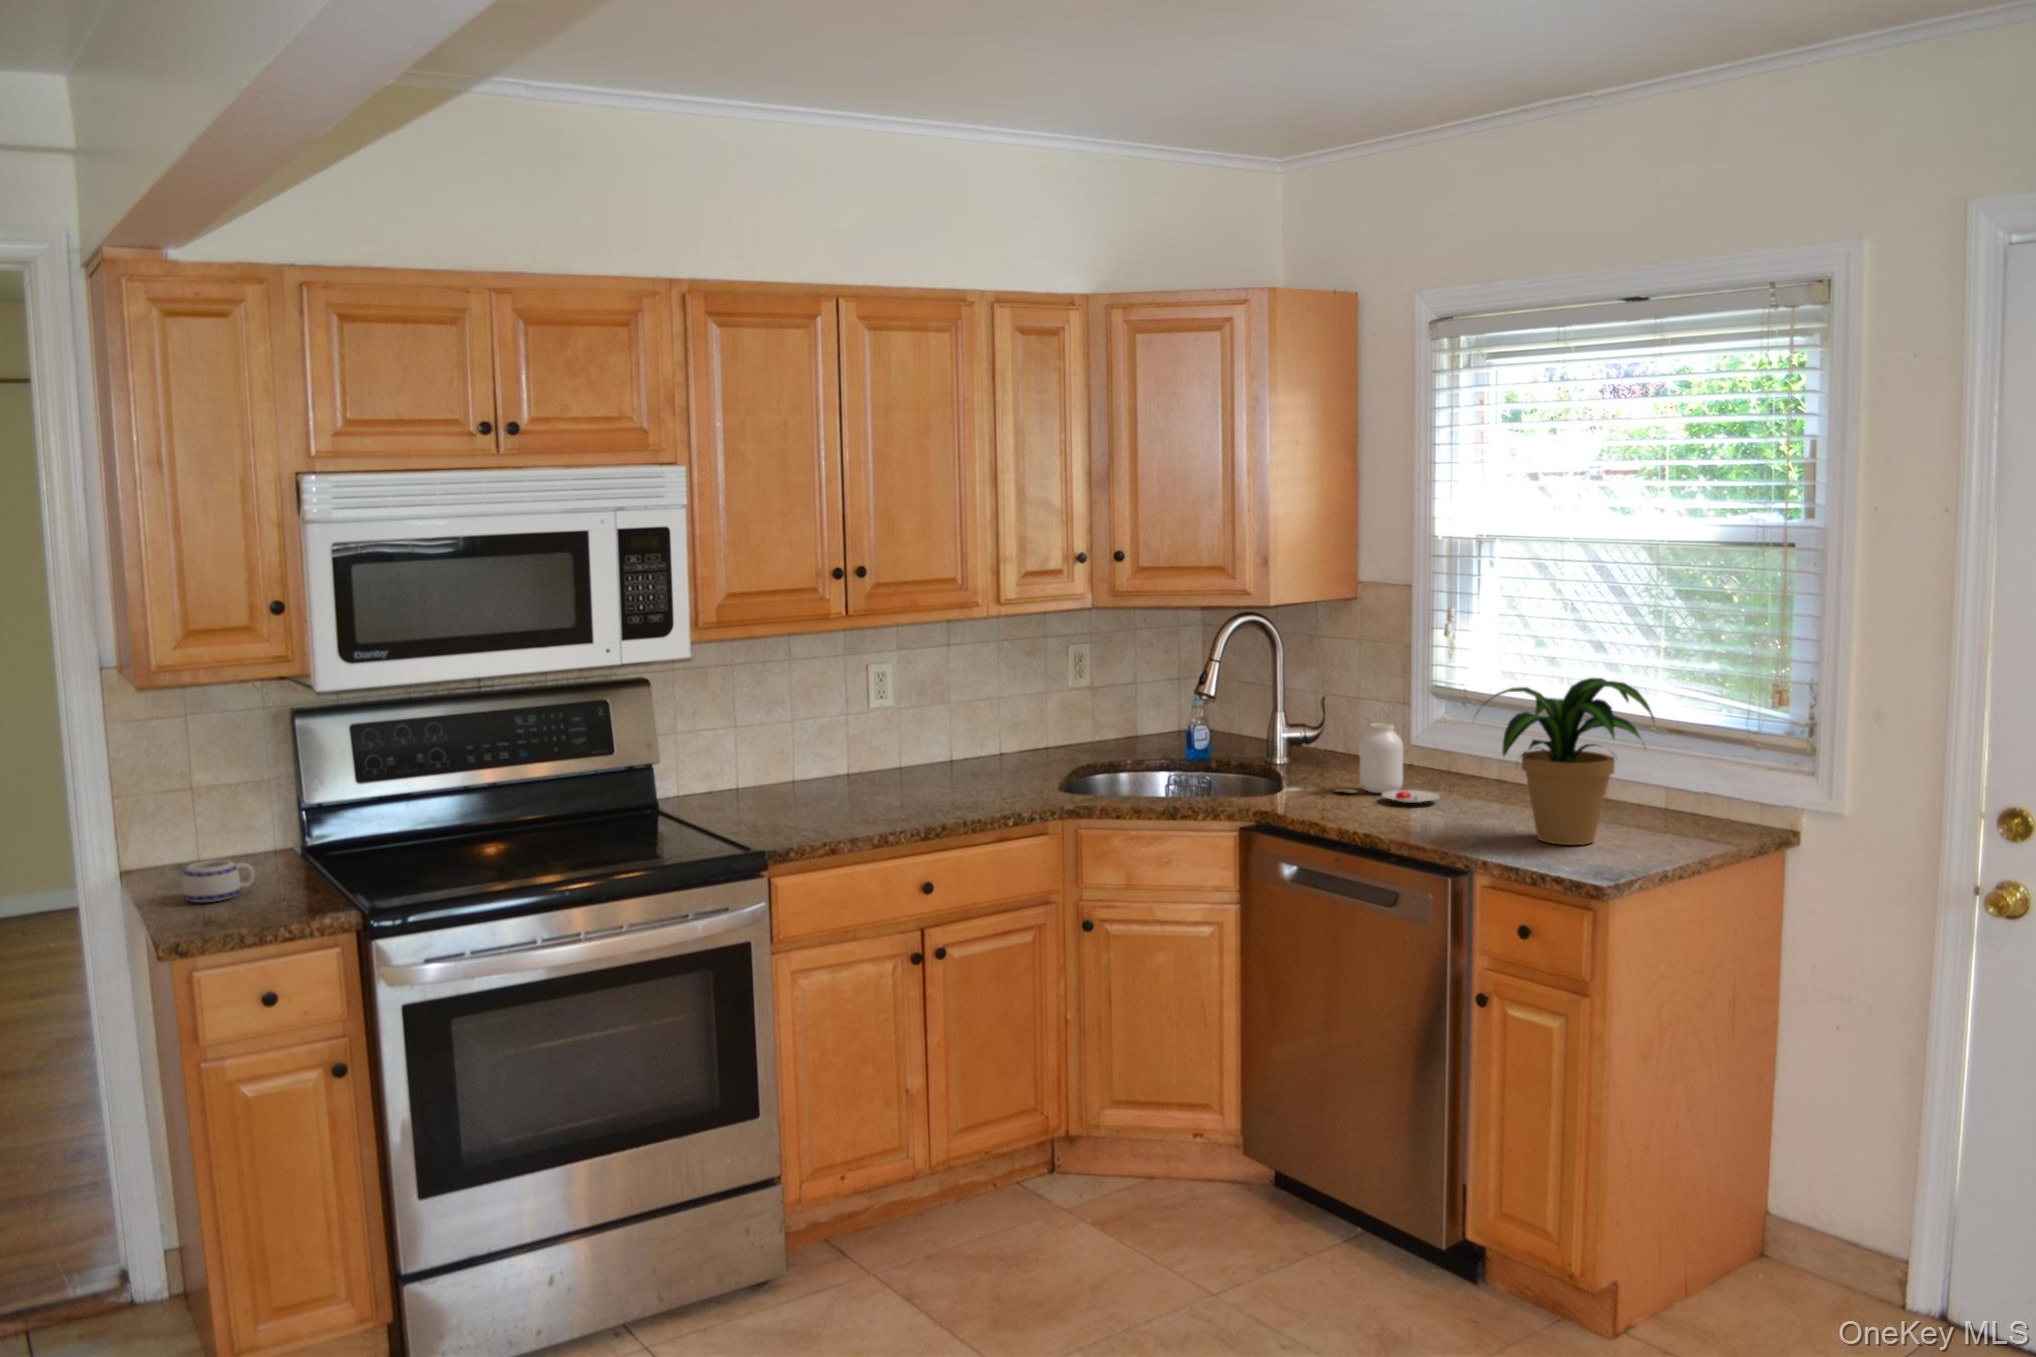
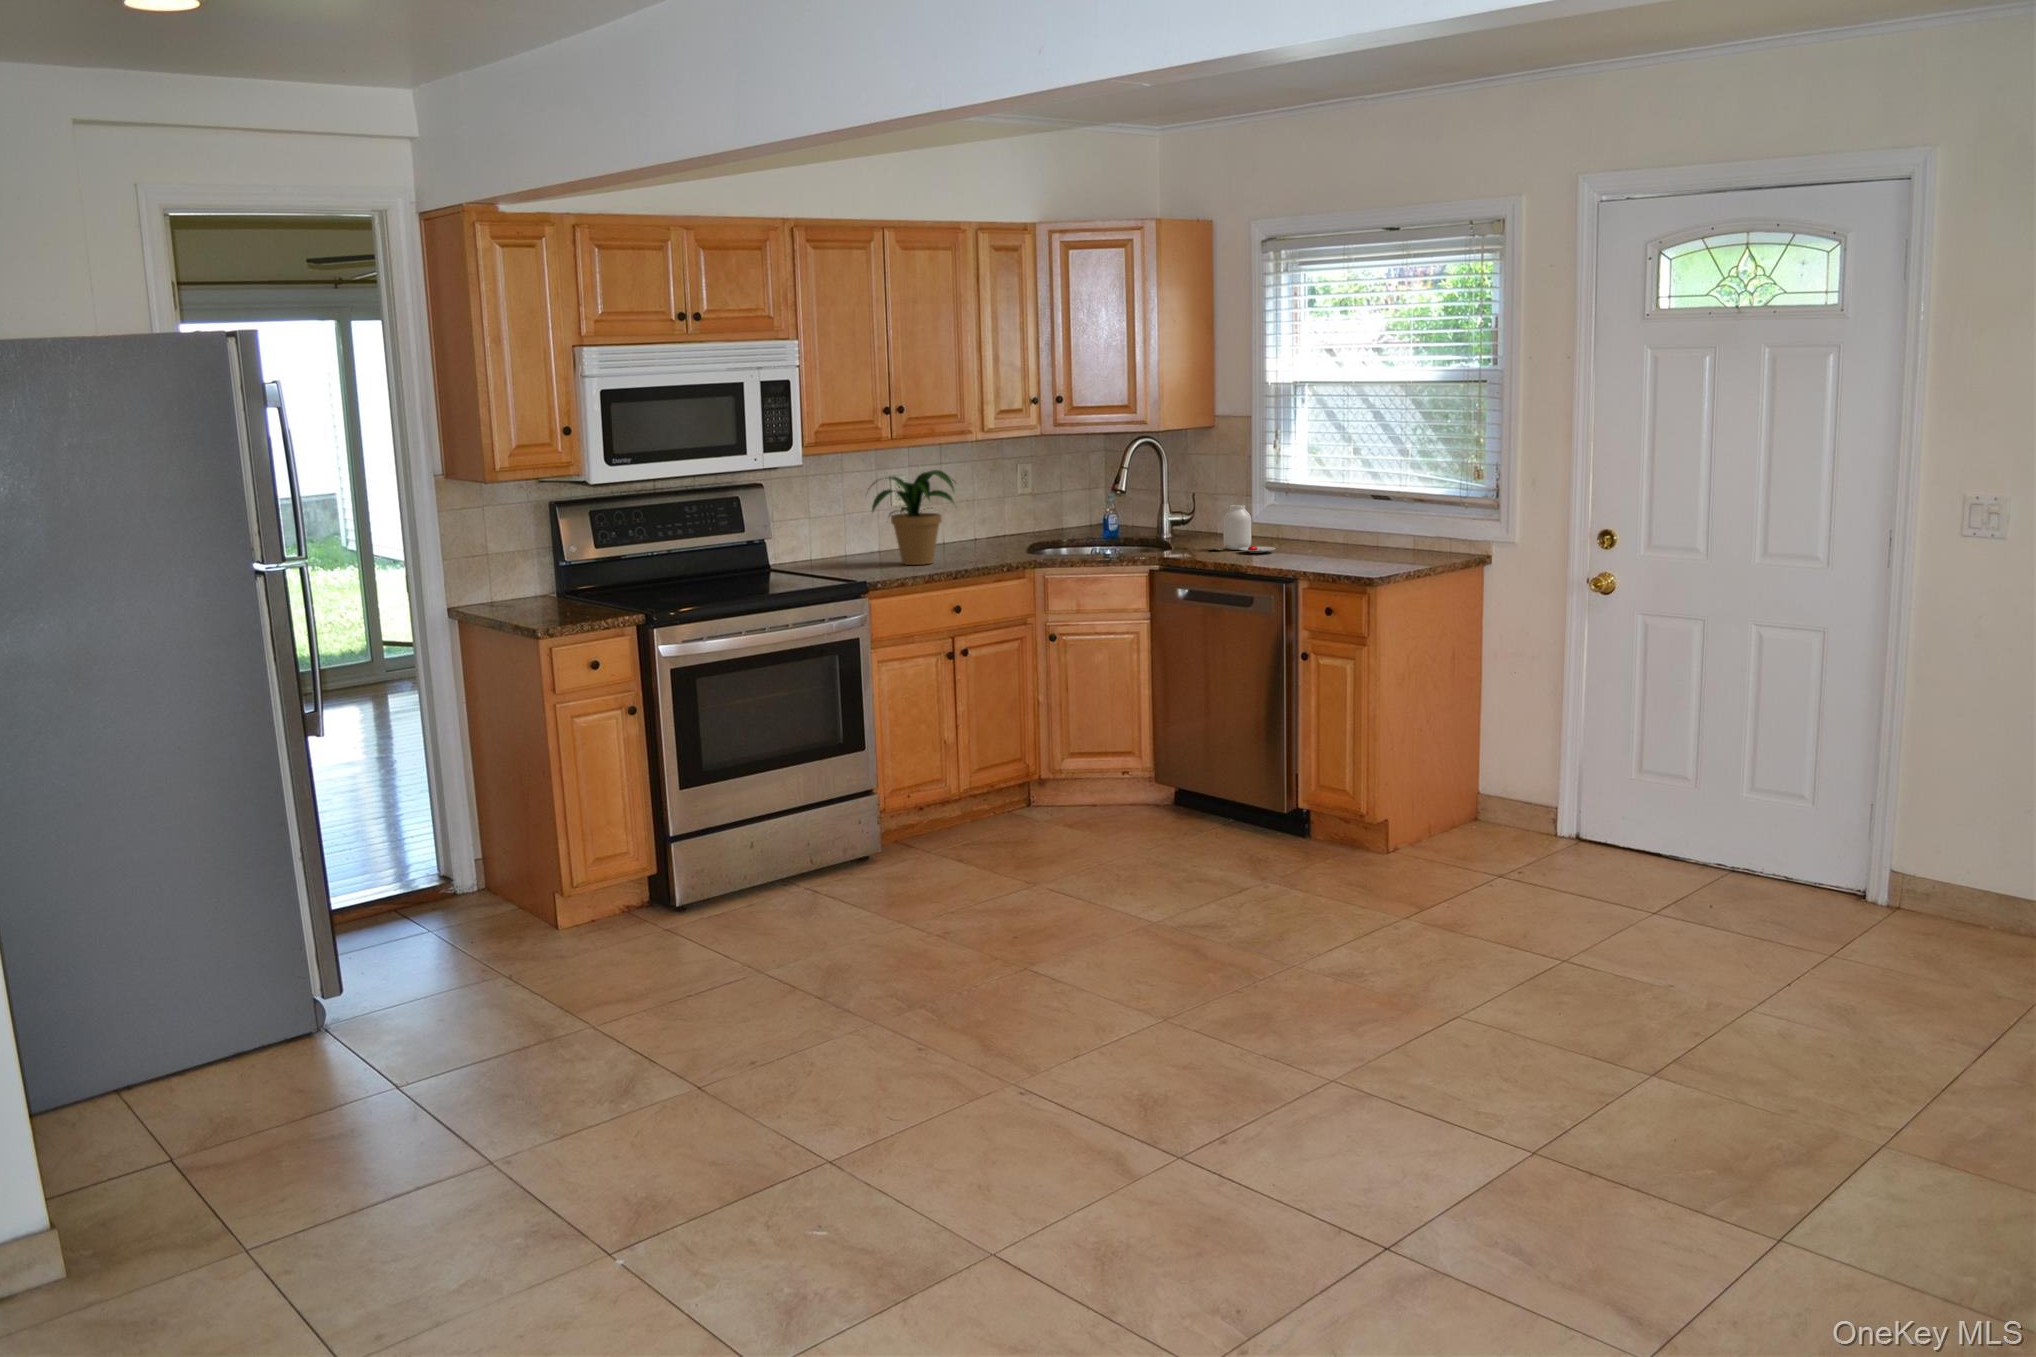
potted plant: present [1487,678,1654,845] -> present [868,470,954,565]
mug: present [182,860,254,902] -> none [524,589,562,613]

